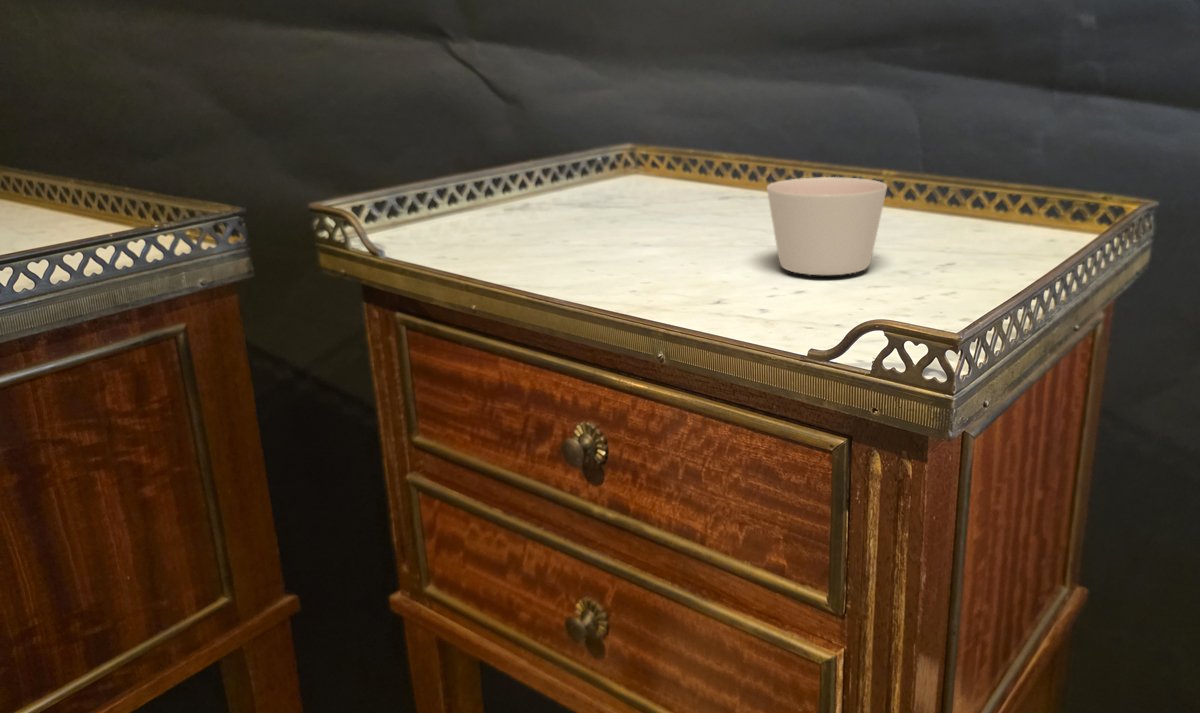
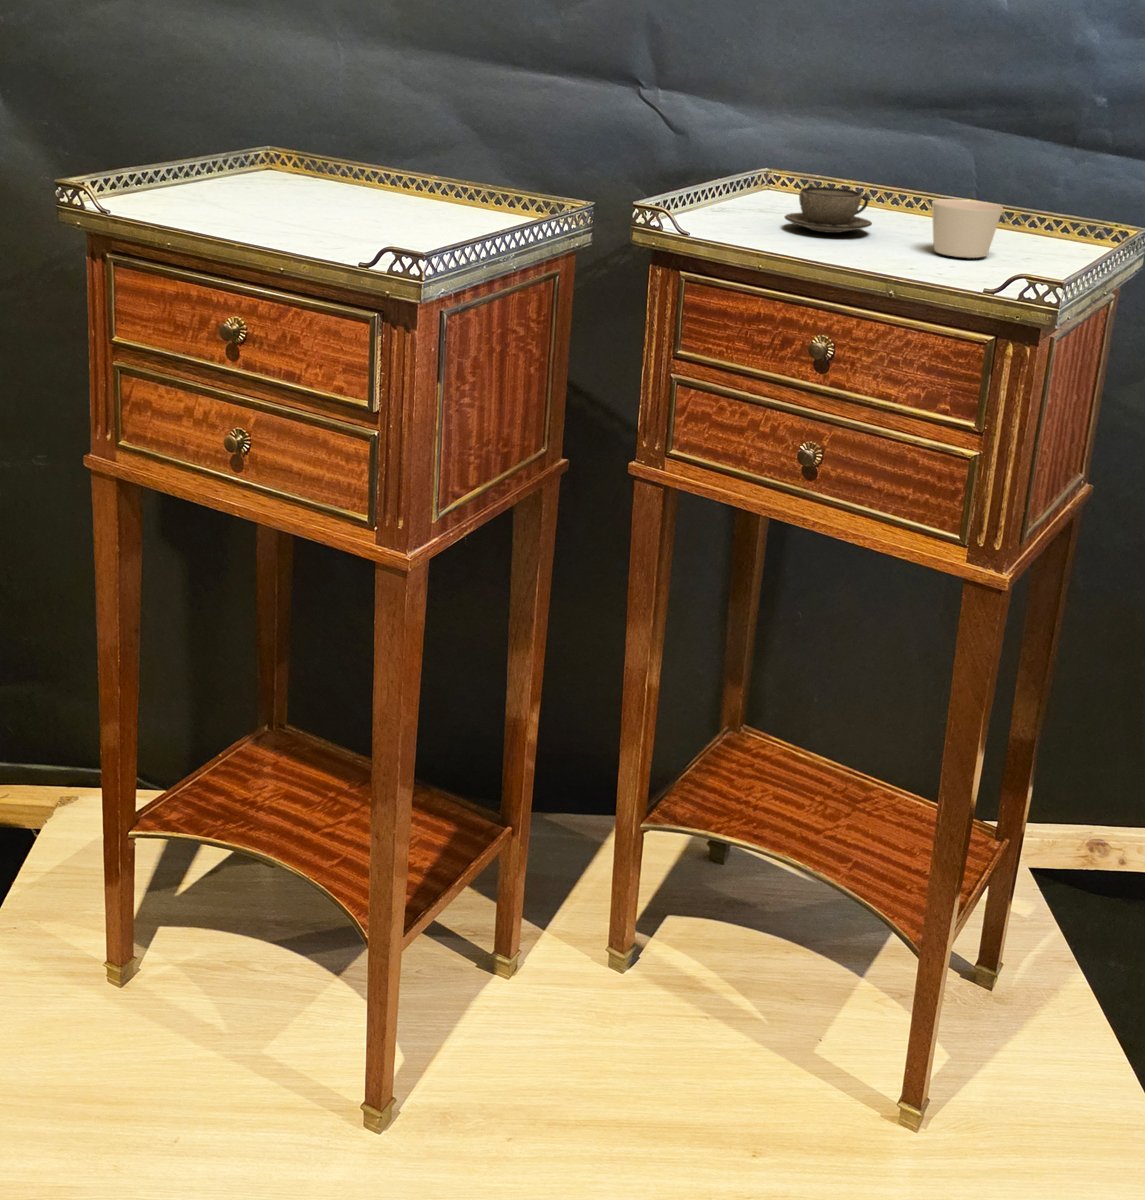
teacup: none [575,171,708,240] -> present [785,187,872,233]

